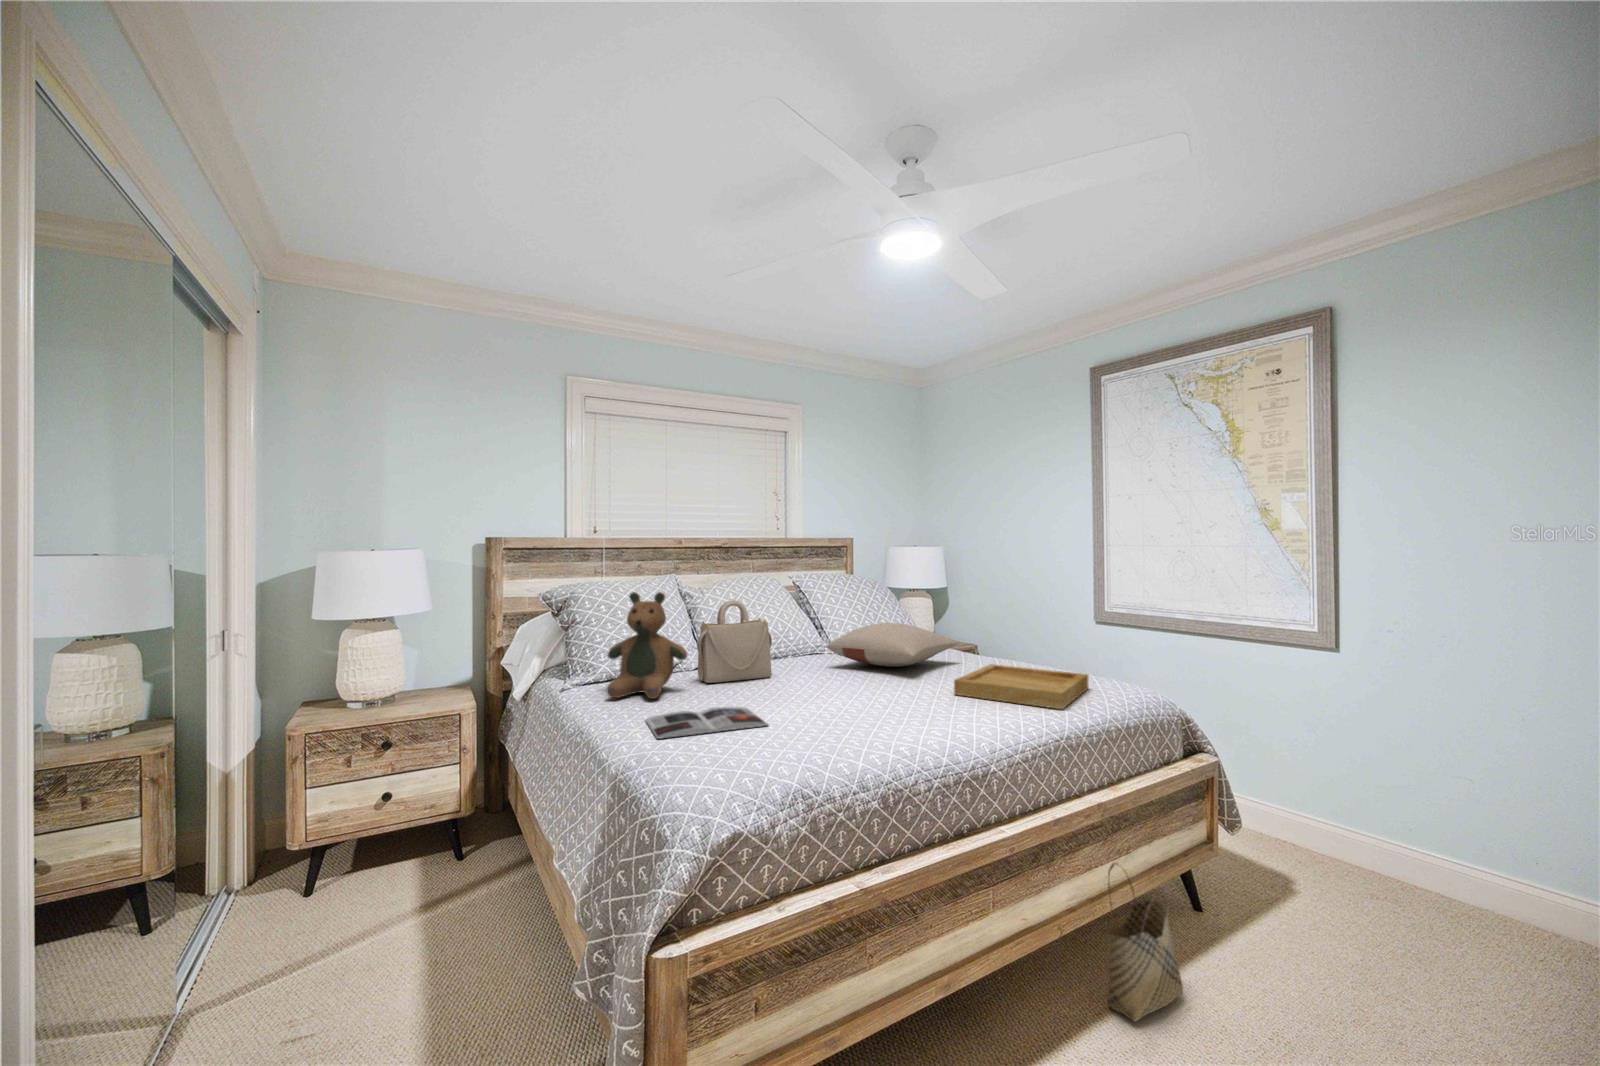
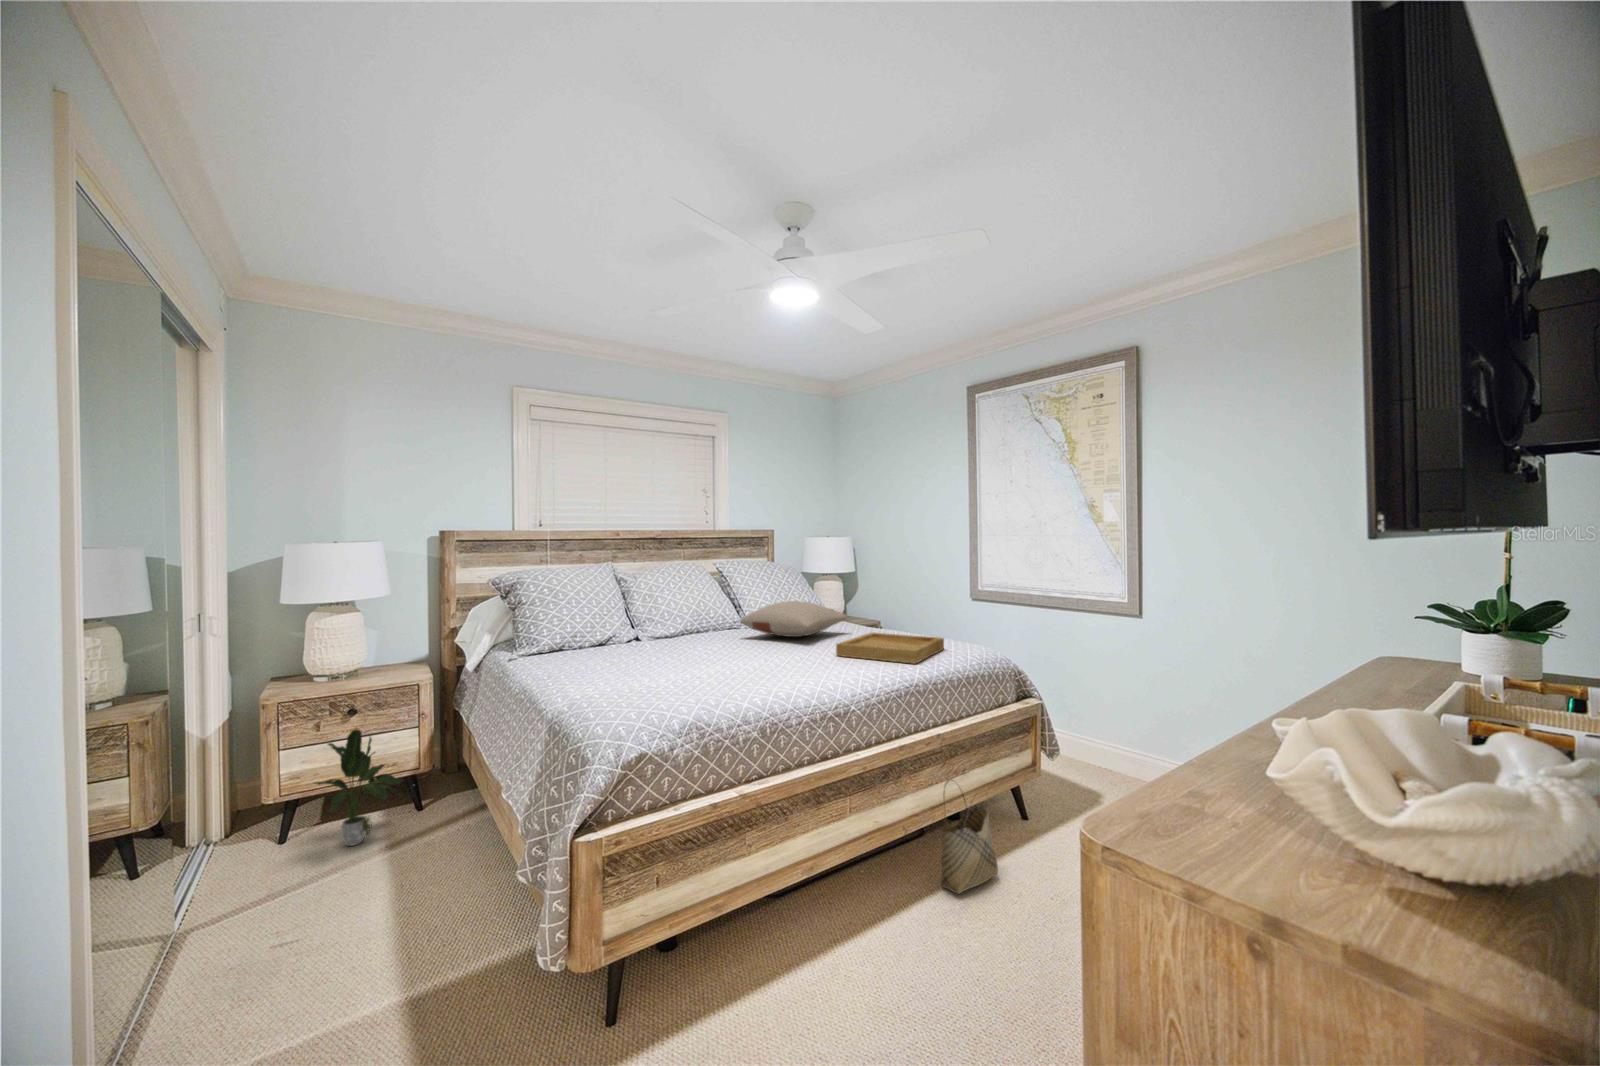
teddy bear: present [607,592,687,699] -> none [547,576,617,665]
handbag: present [697,600,772,683] -> none [627,583,691,652]
magazine: present [646,707,768,739] -> none [578,668,680,692]
potted plant: none [339,766,440,904] -> present [314,730,401,846]

